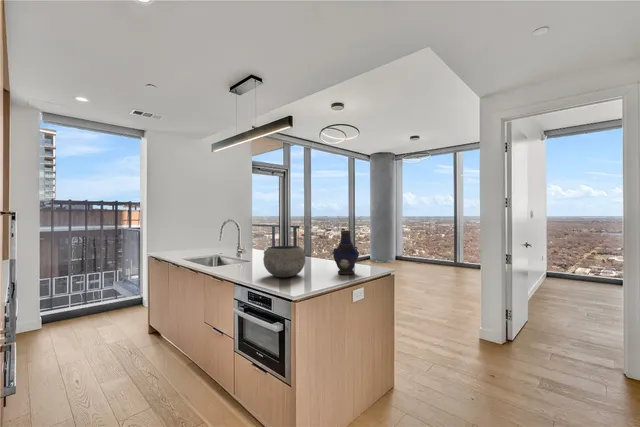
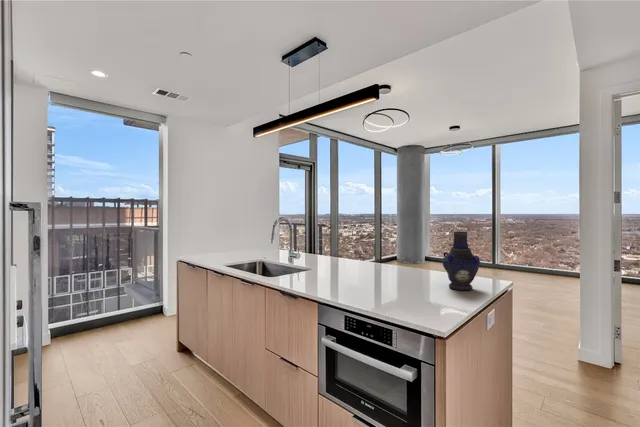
ceramic bowl: present [263,246,305,277] -> none [354,251,412,295]

